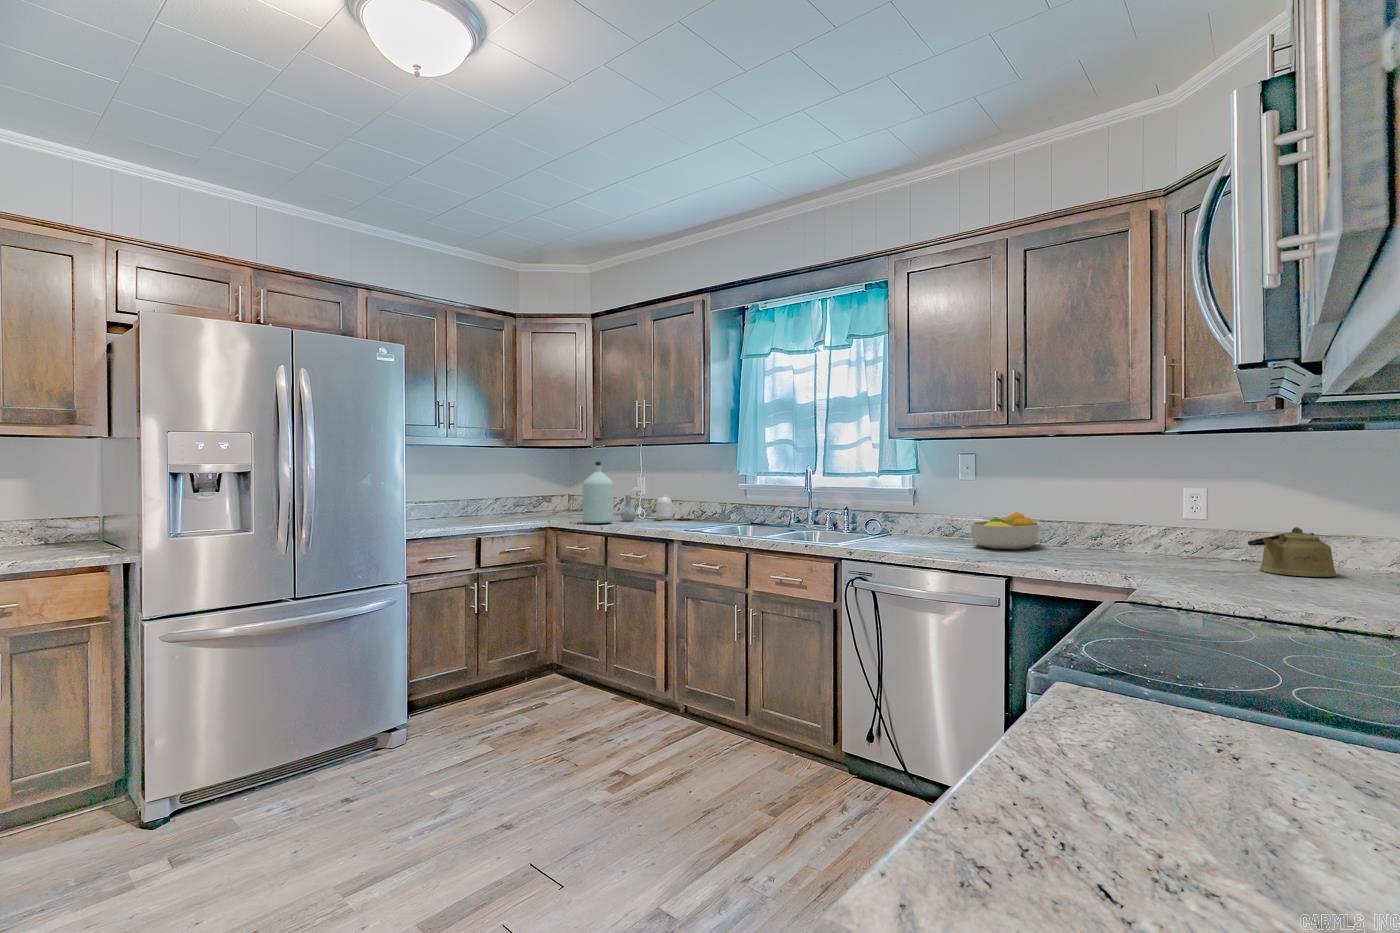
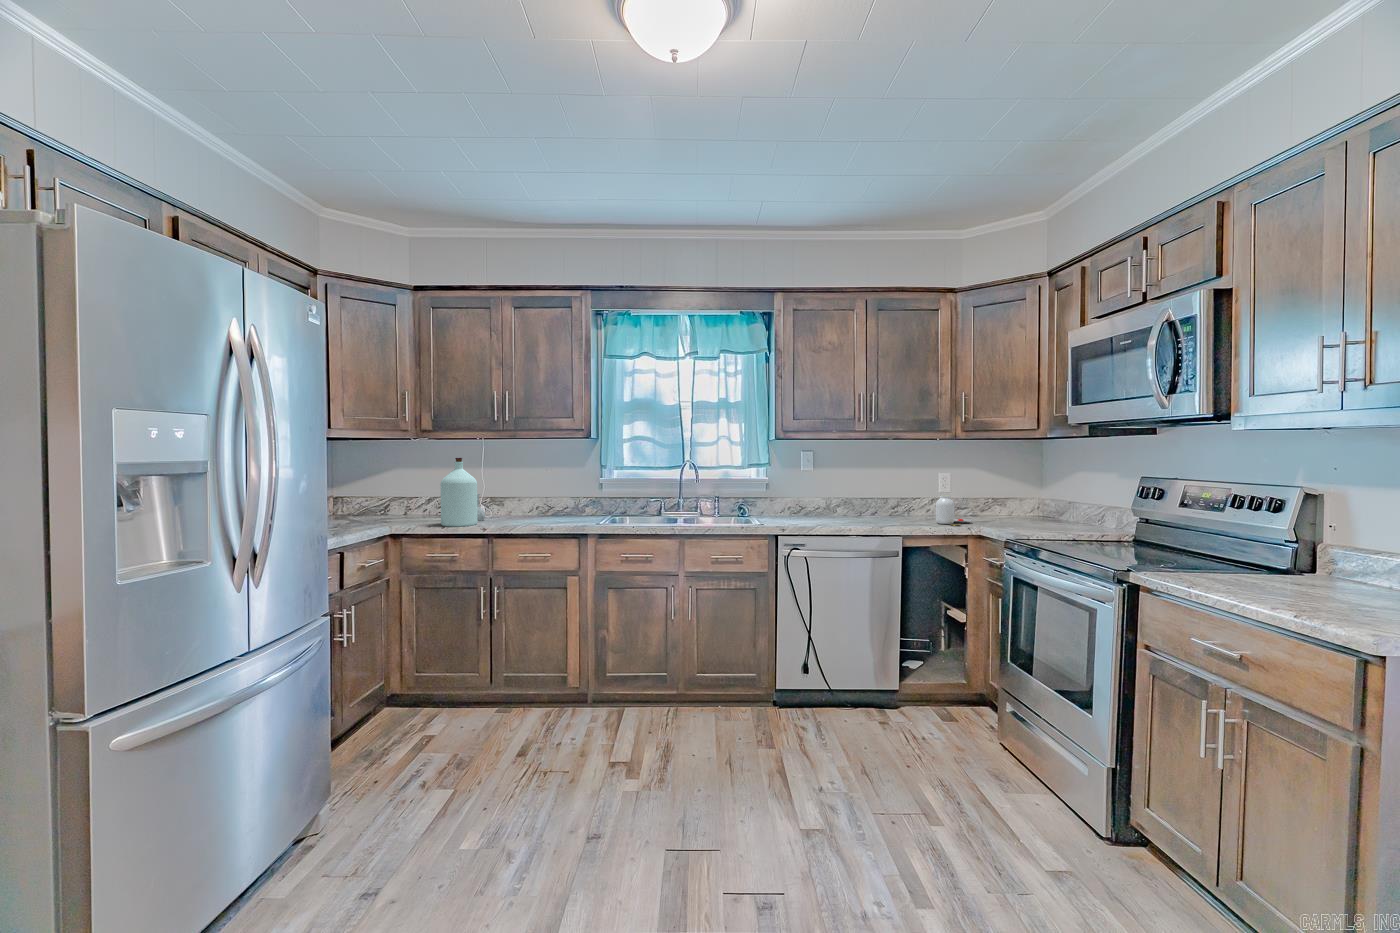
jar: present [655,495,694,520] -> present [936,495,972,525]
fruit bowl: present [971,512,1039,549] -> none [828,493,873,520]
kettle: present [1248,527,1337,577] -> none [989,495,1027,521]

